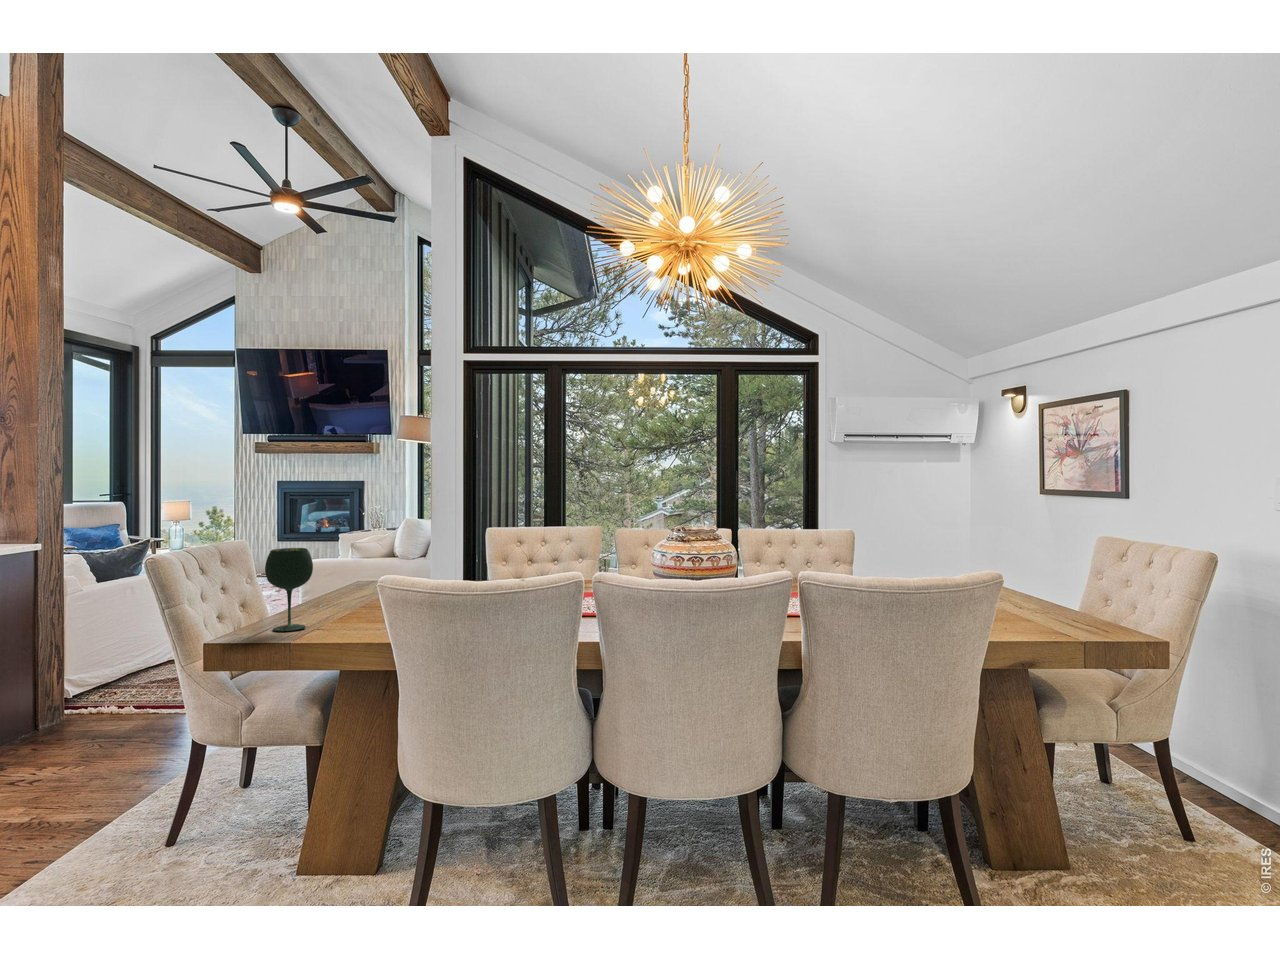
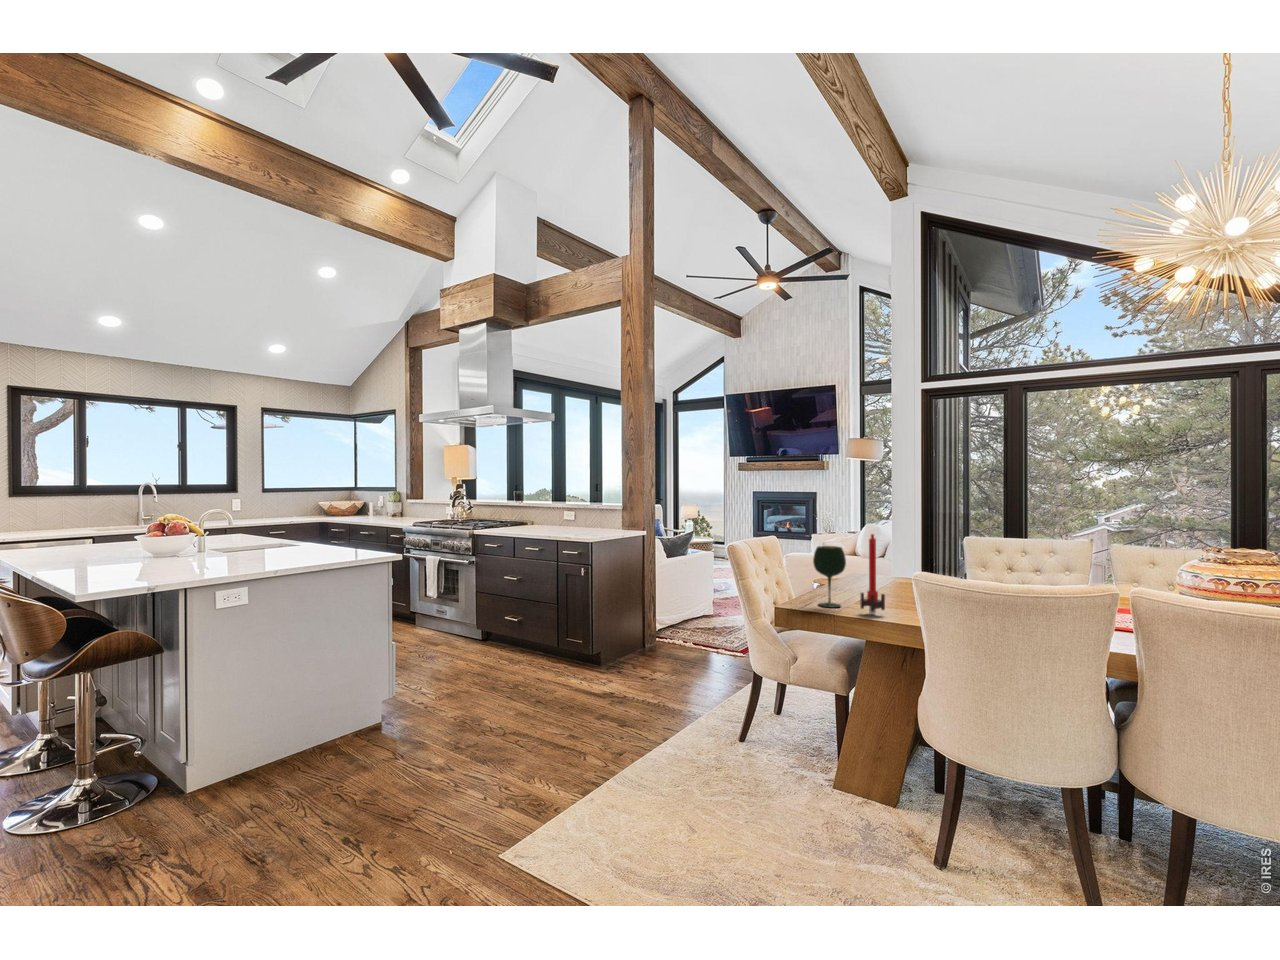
candle: none [326,529,358,634] -> present [860,534,885,614]

